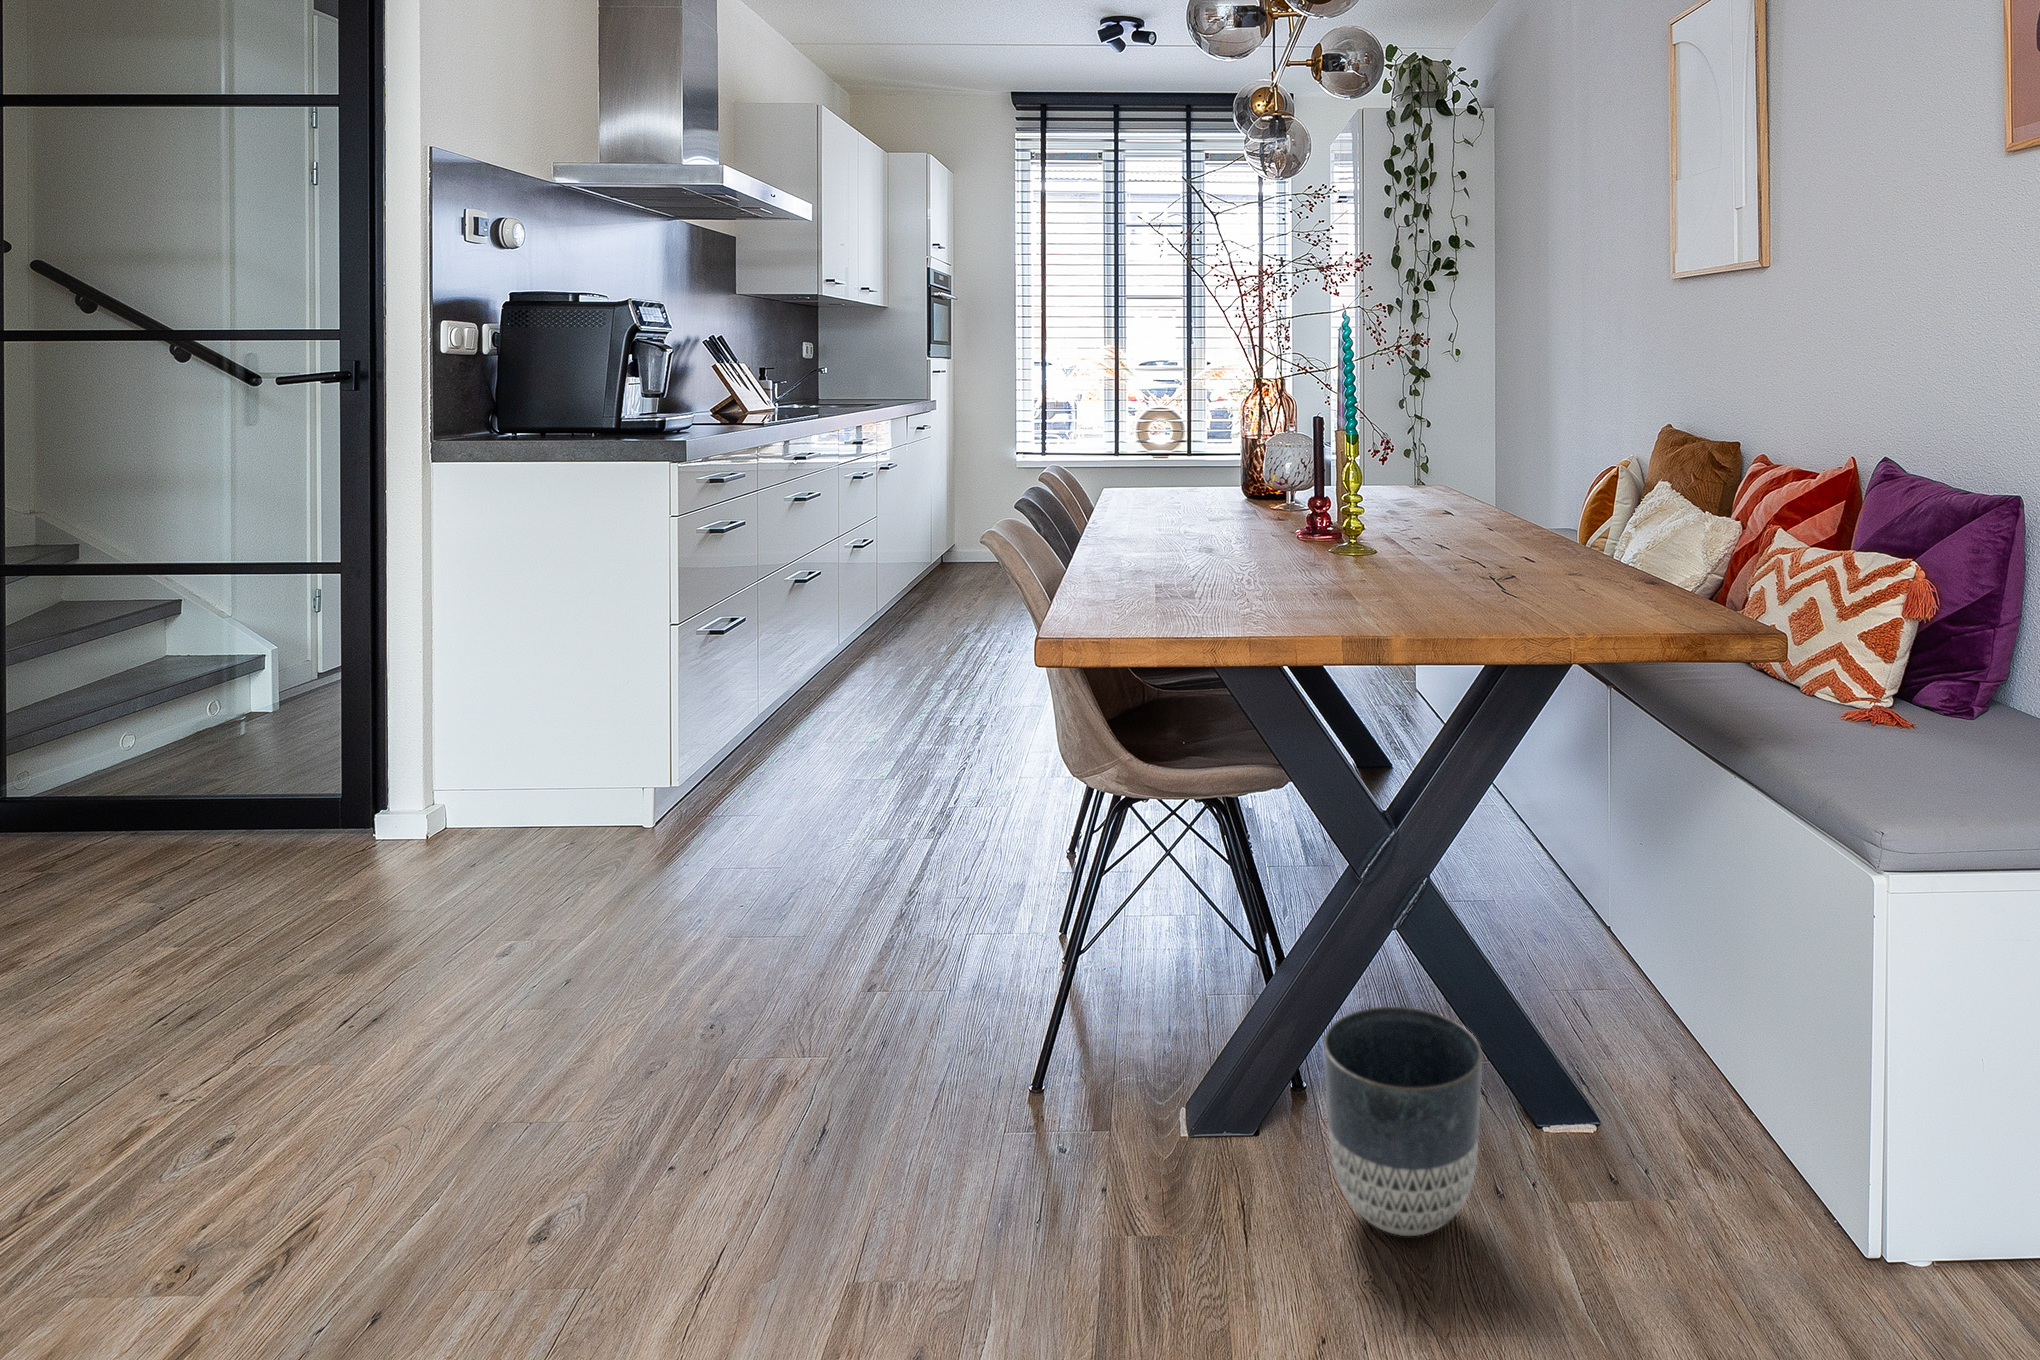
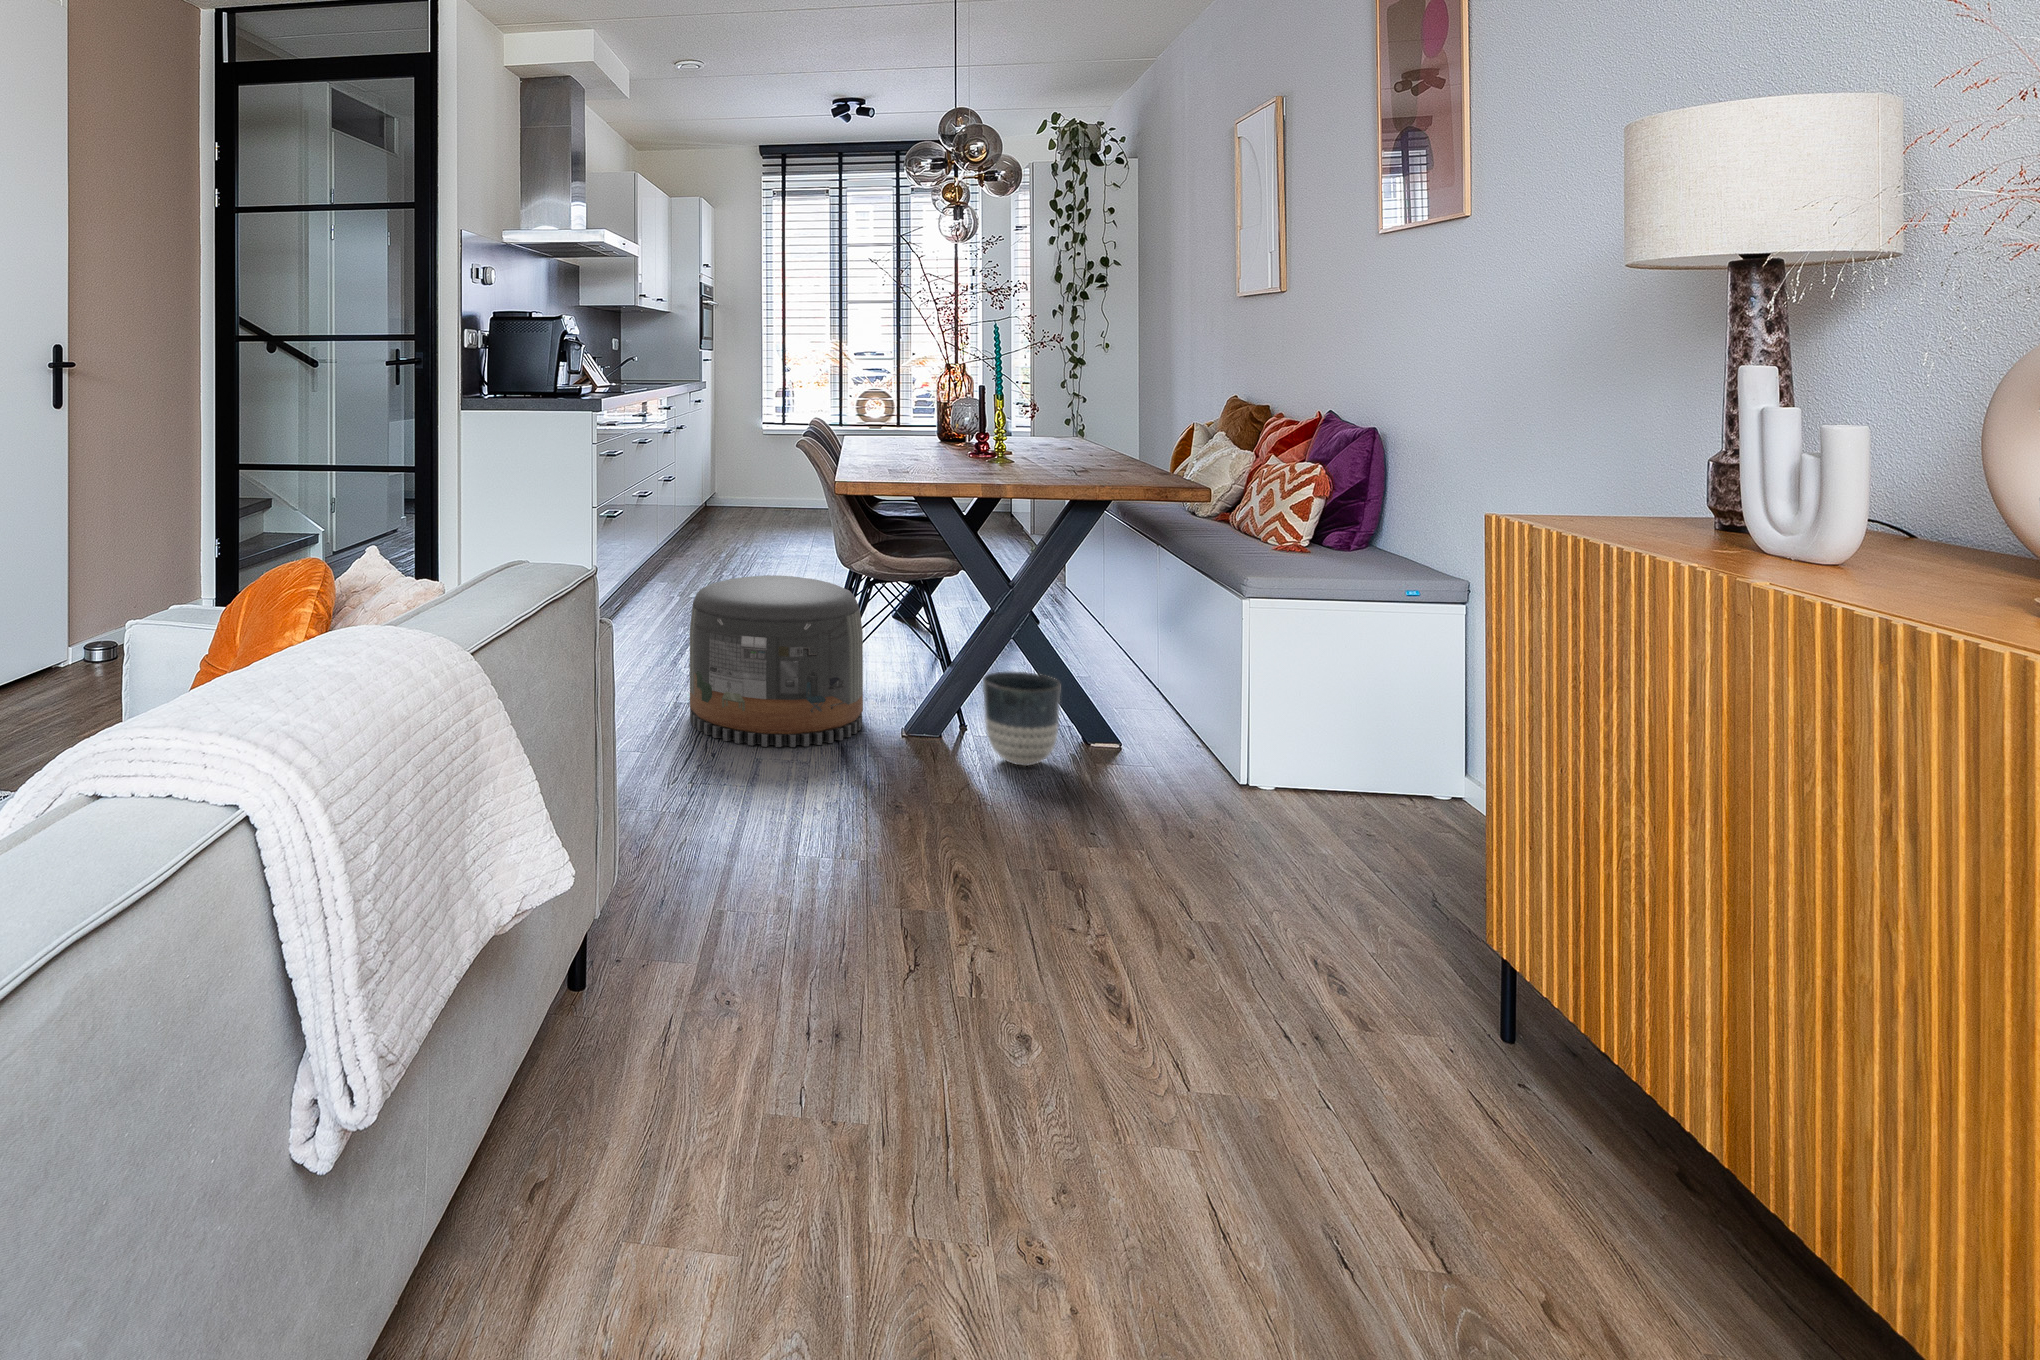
pouf: none [725,792,1086,1220] -> present [690,575,863,747]

